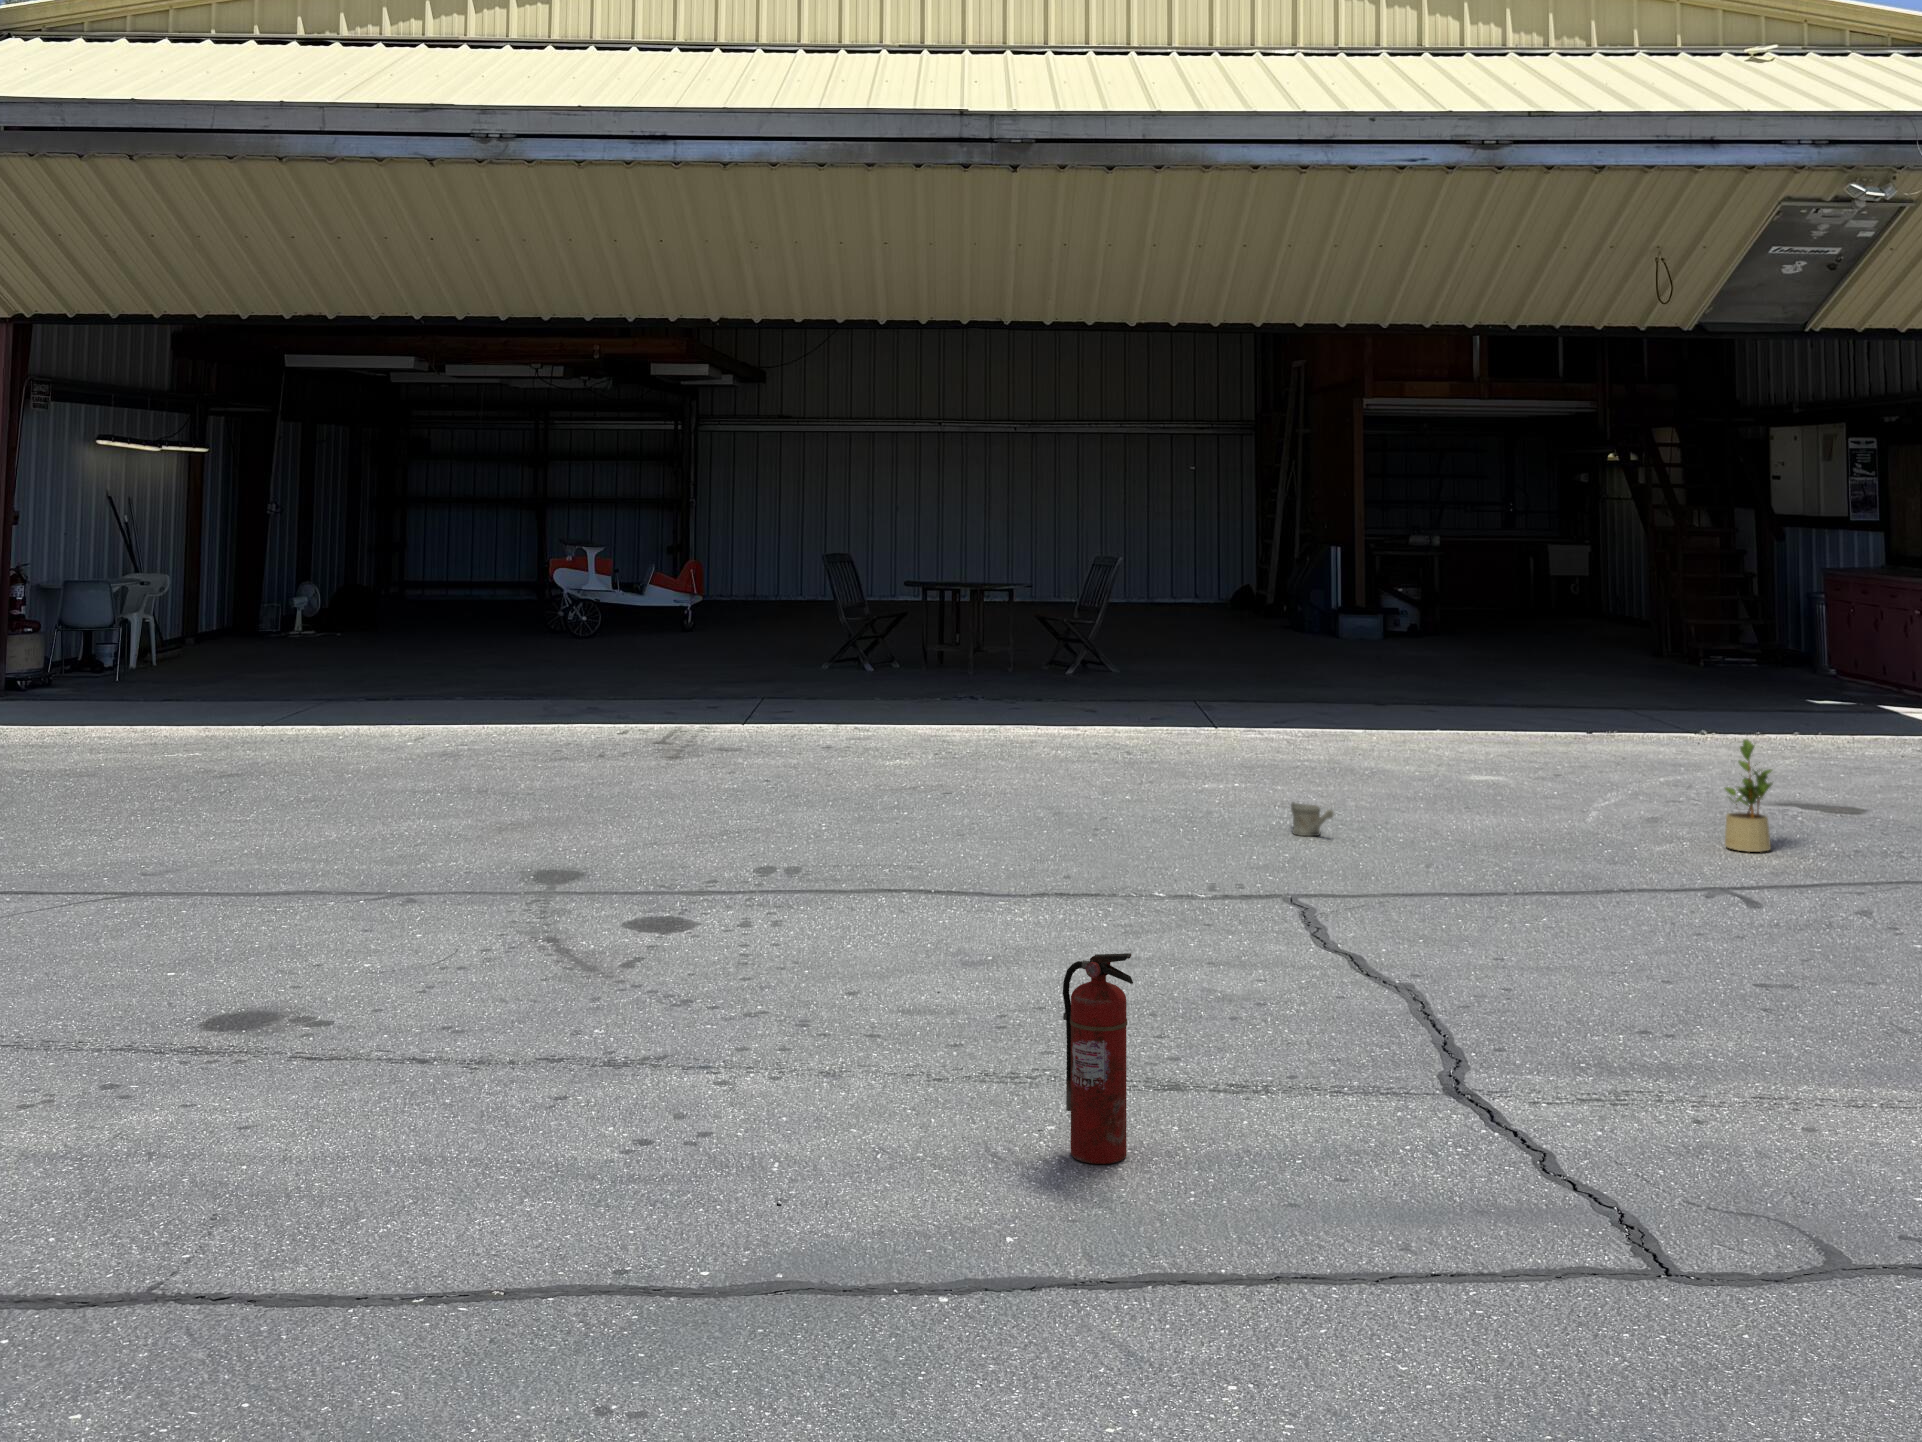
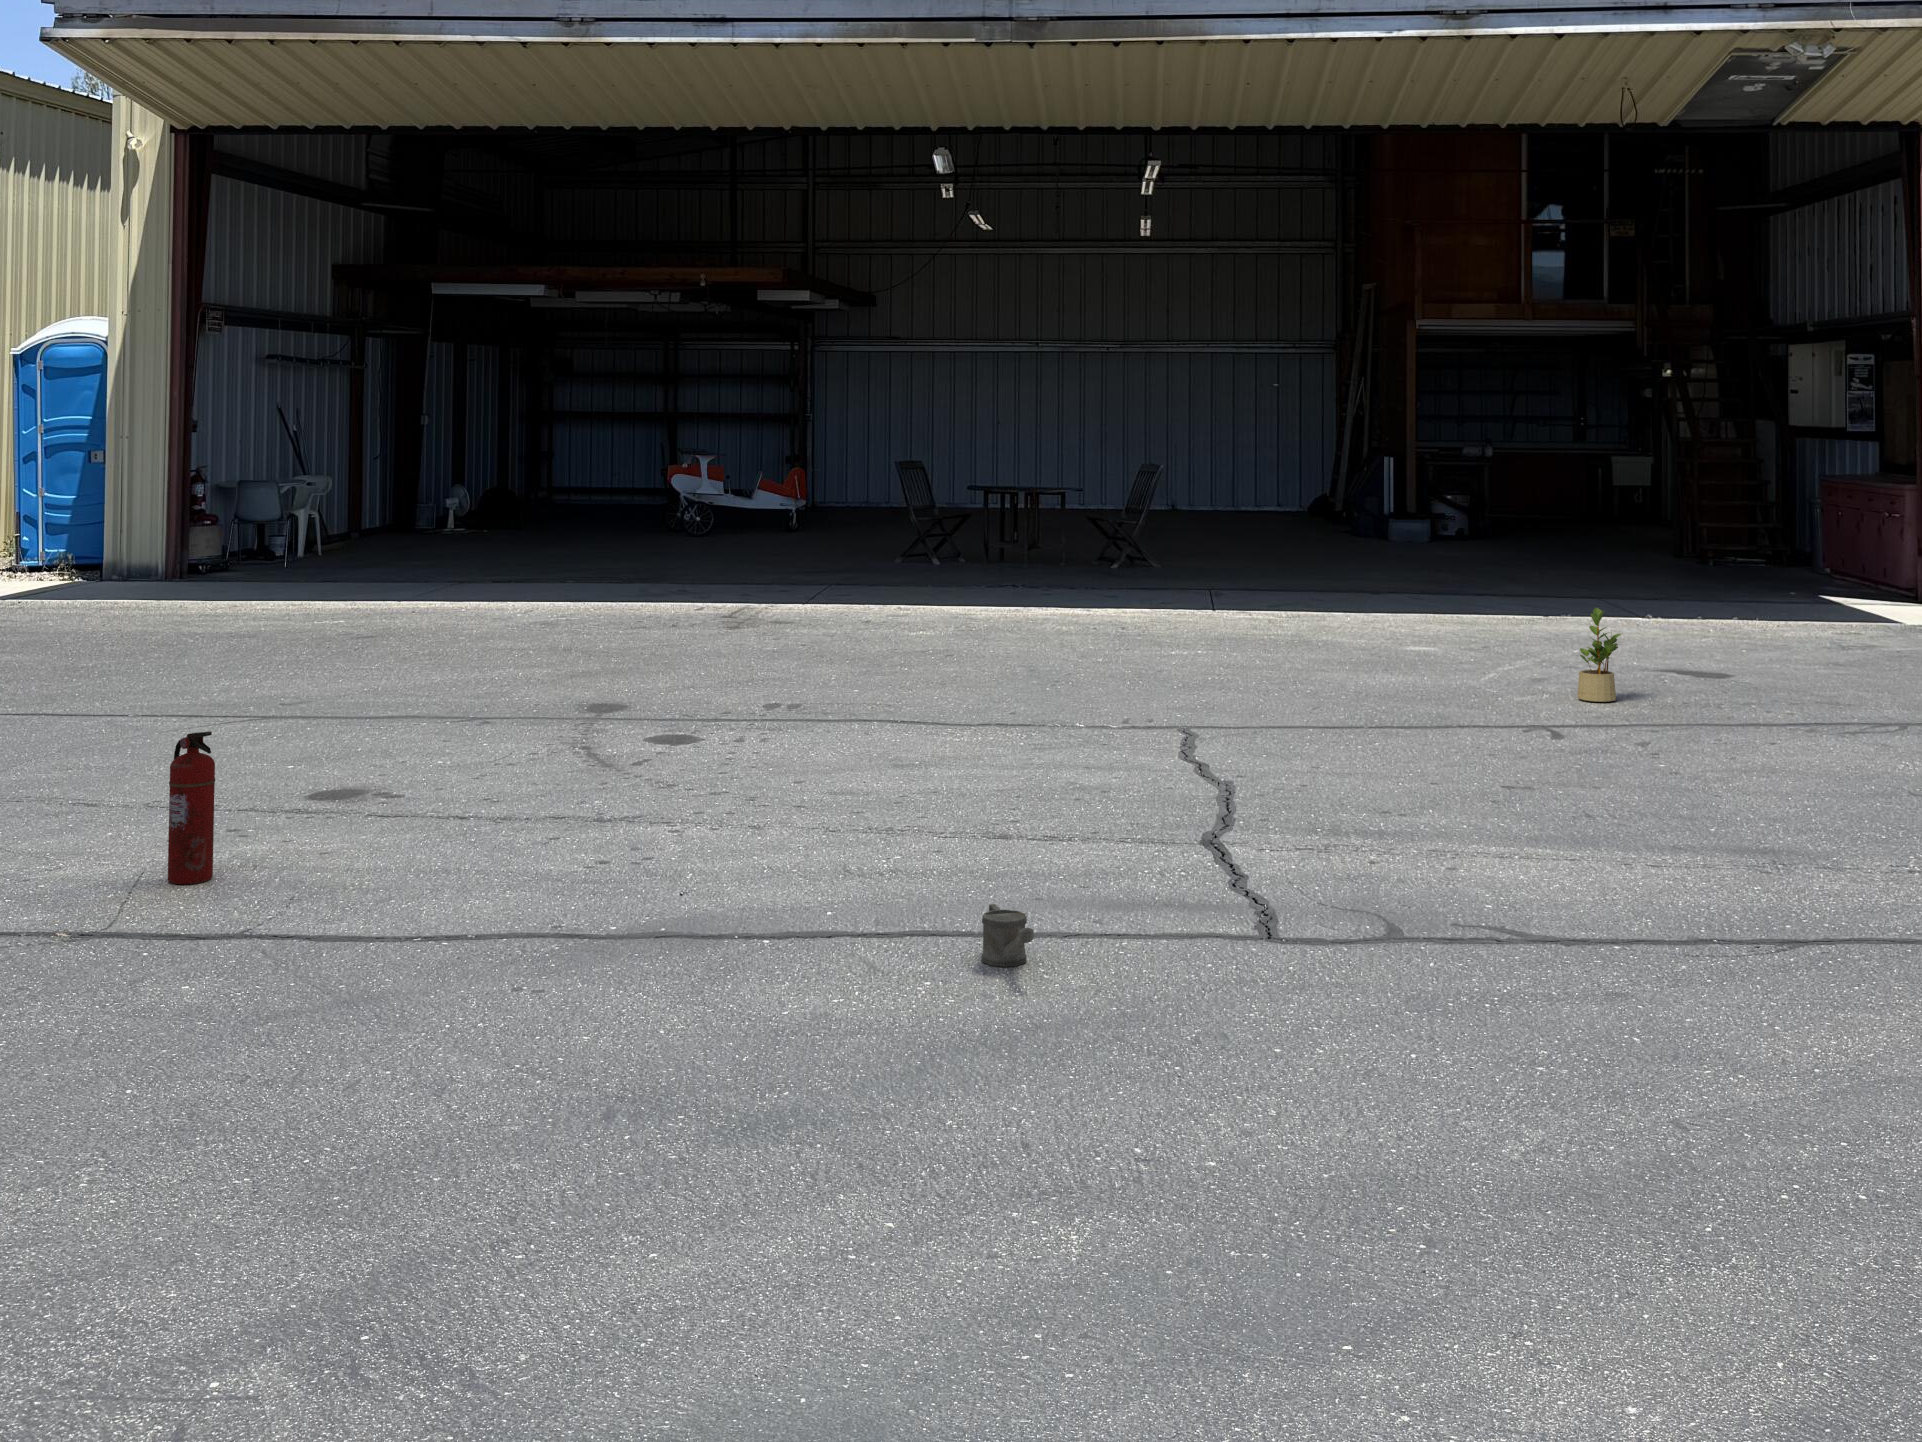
watering can: present [1291,803,1334,837] -> present [982,904,1034,967]
fire extinguisher: present [1063,953,1133,1164] -> present [168,731,215,885]

